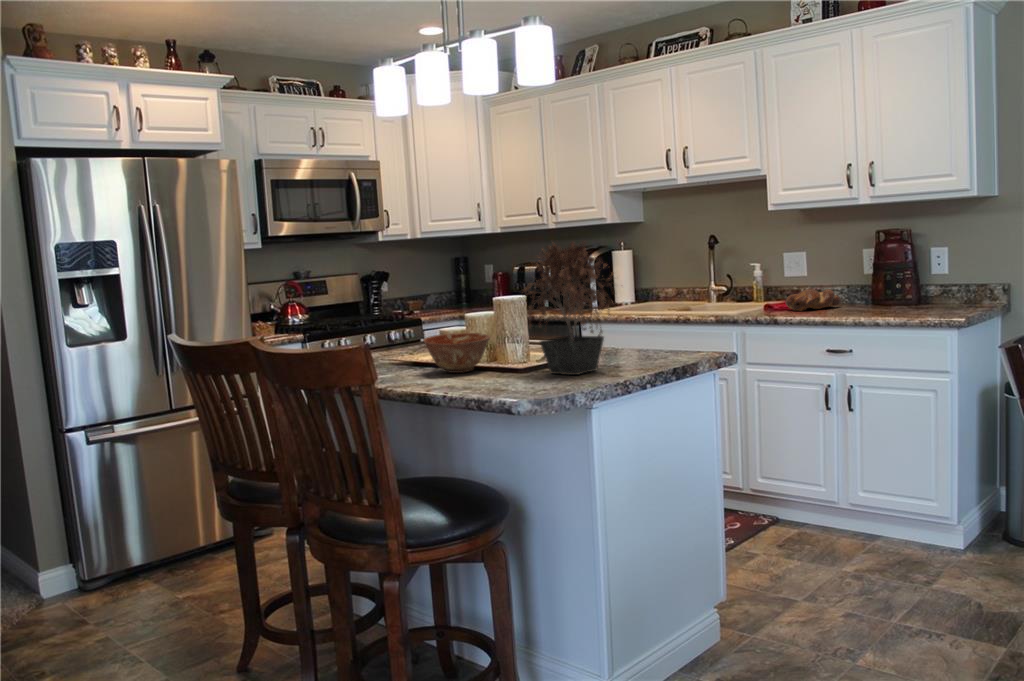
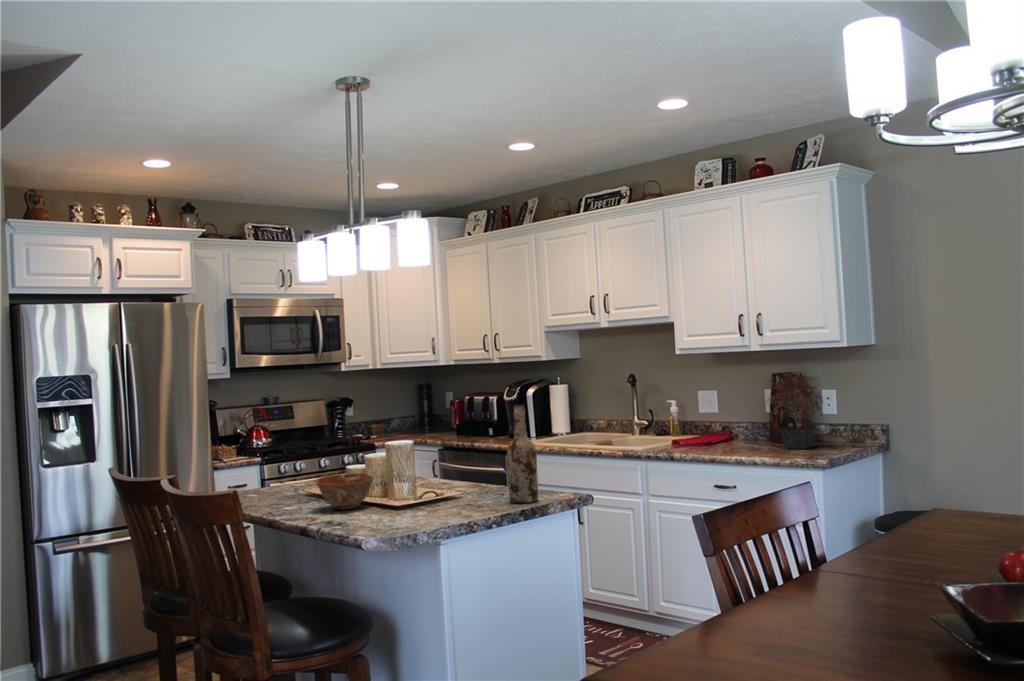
potted plant: present [522,242,615,375] -> present [767,372,823,449]
wine bottle: none [648,249,684,362] -> present [507,405,538,503]
bread loaf: present [786,289,841,311] -> none [691,425,743,446]

